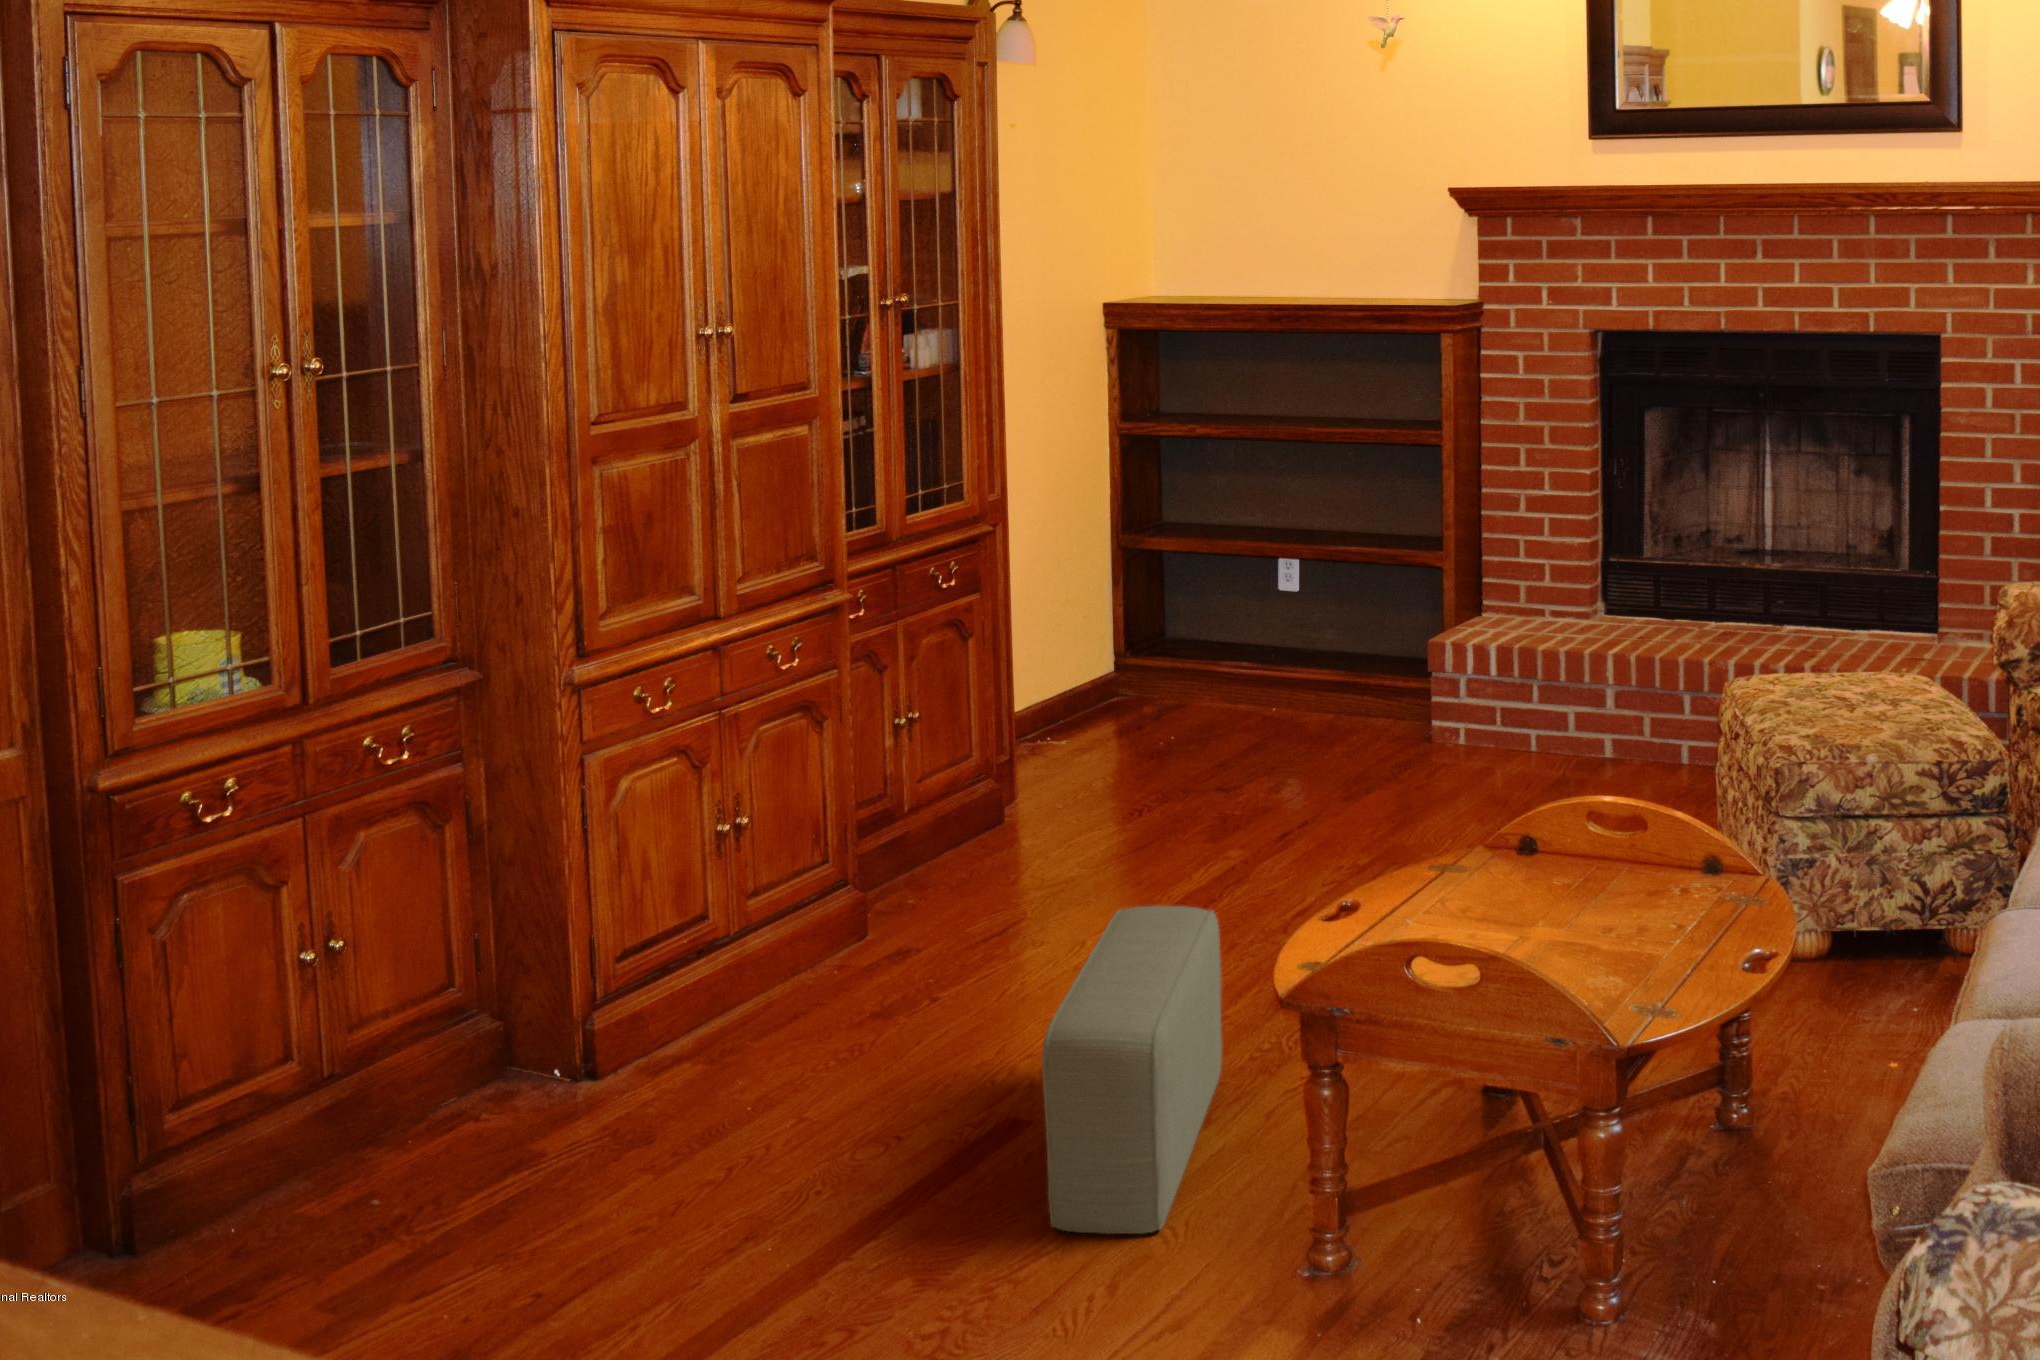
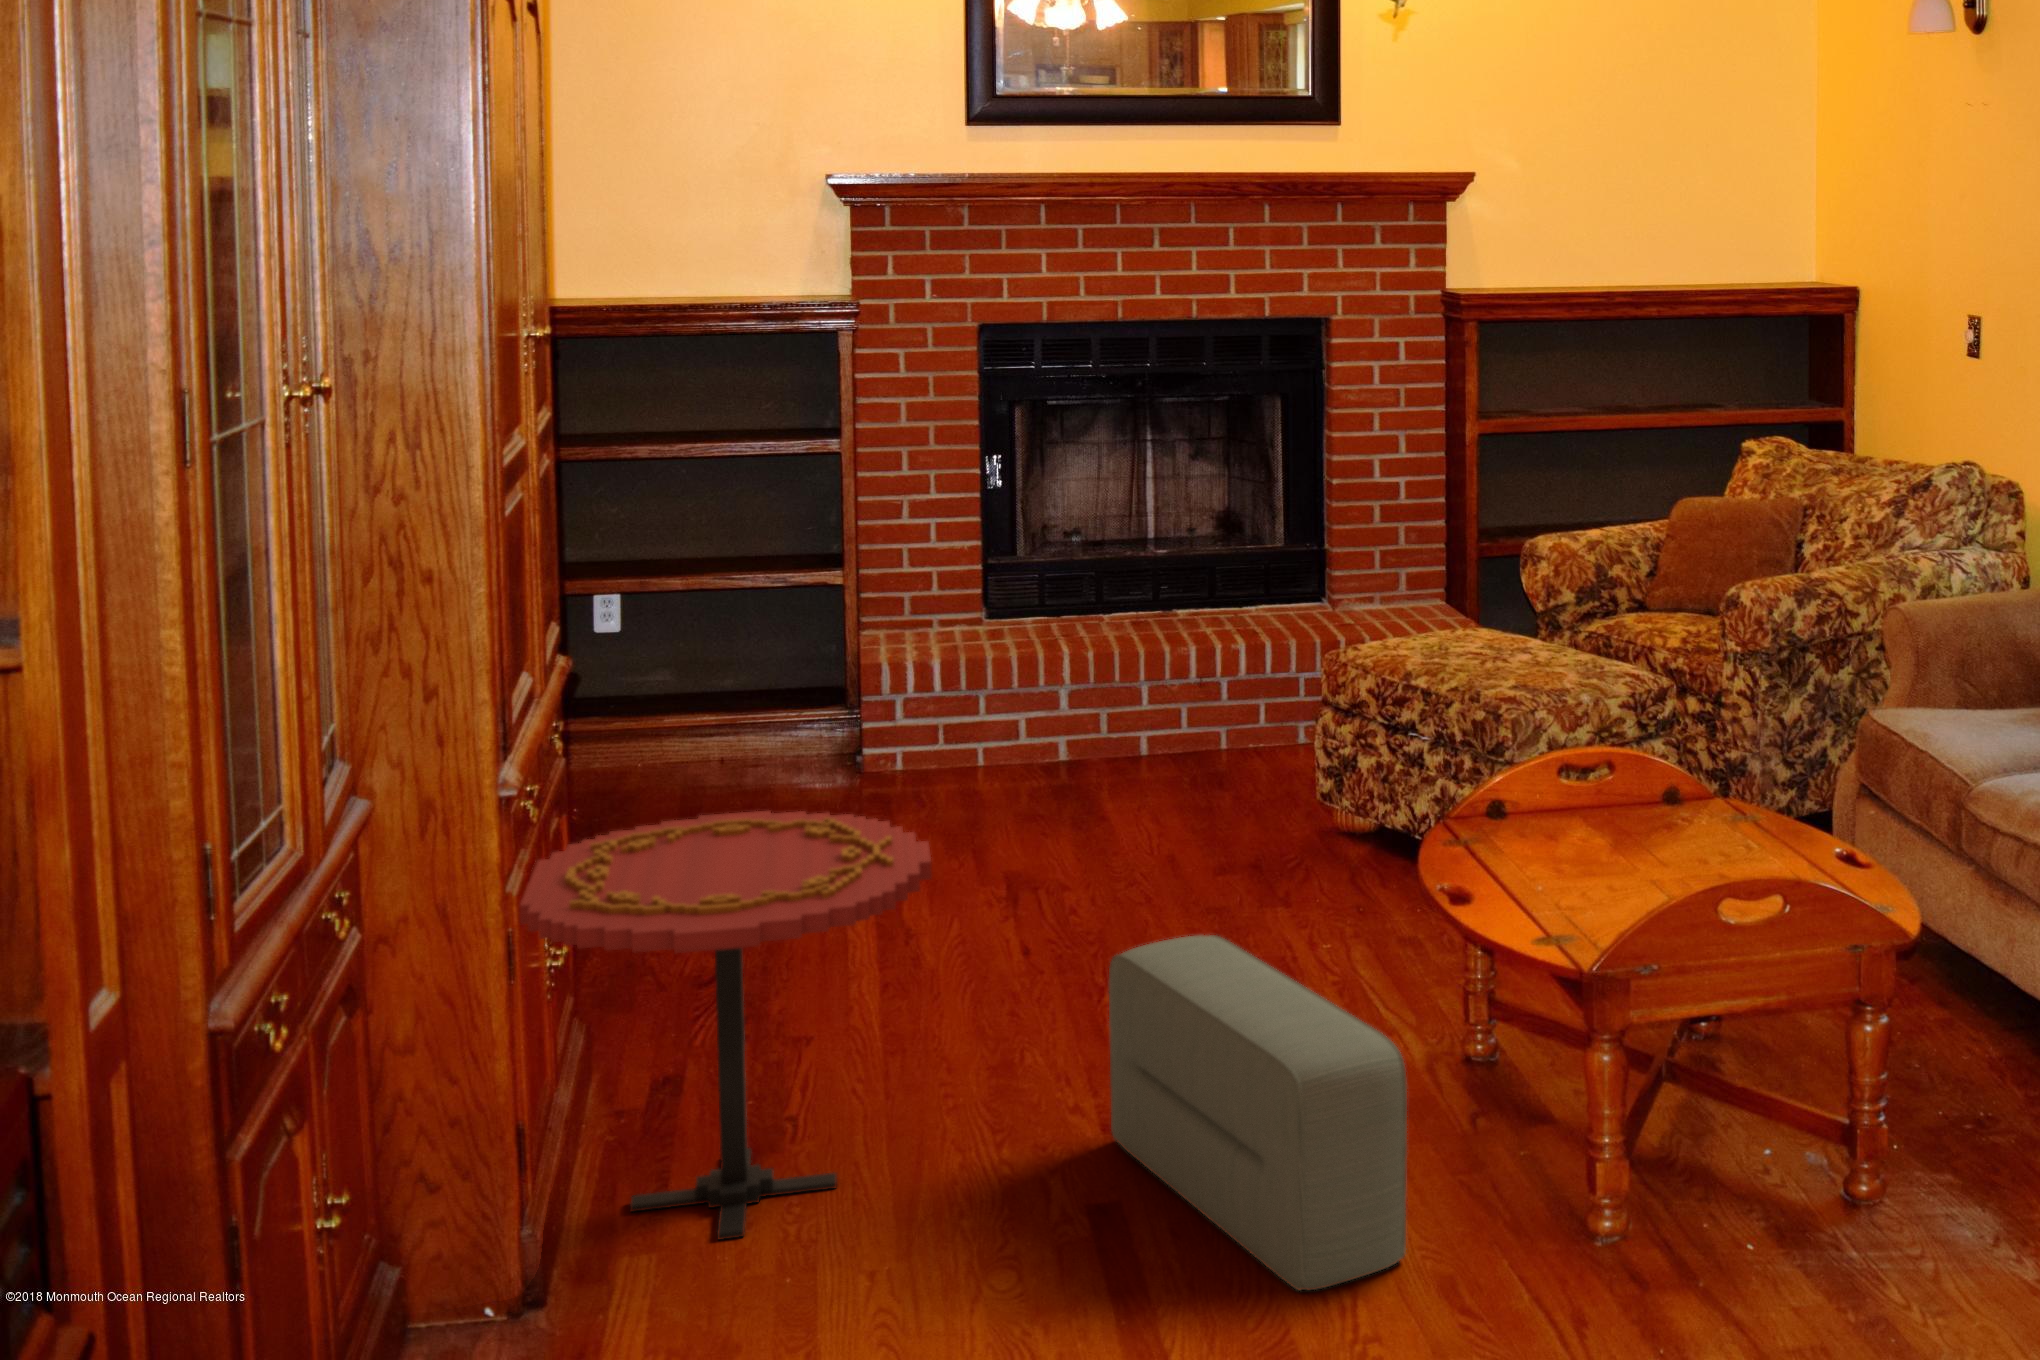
side table: none [677,734,1009,1068] -> present [520,811,932,1240]

